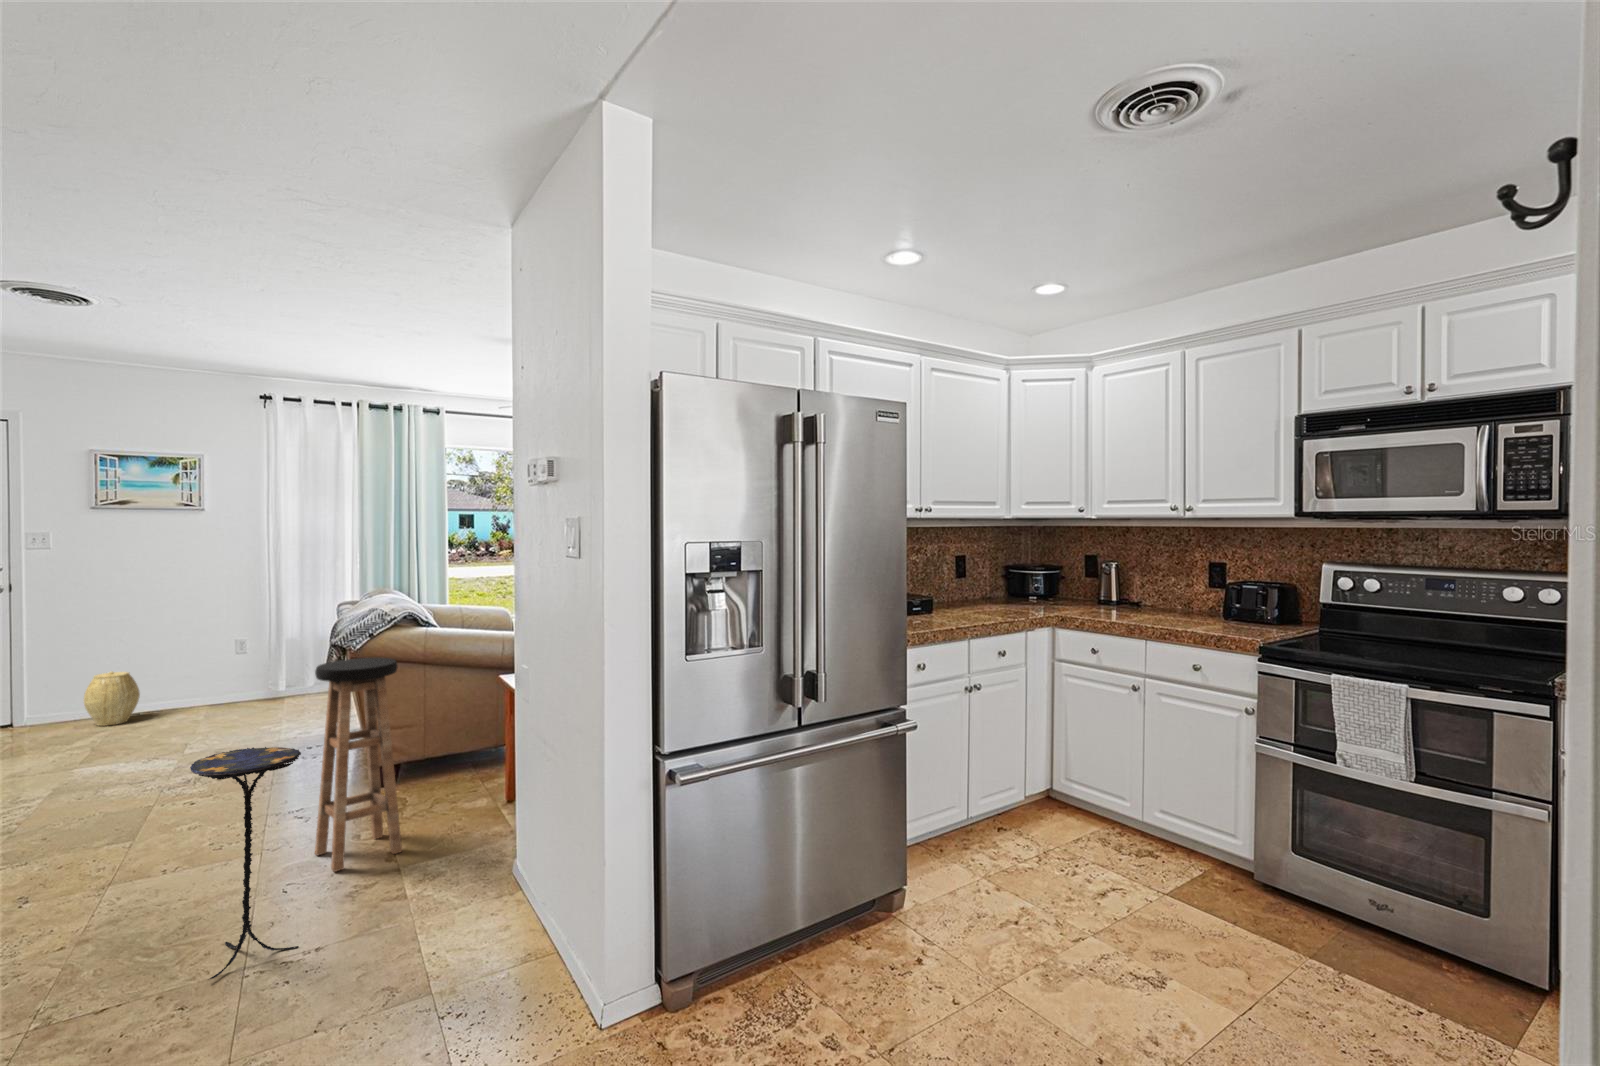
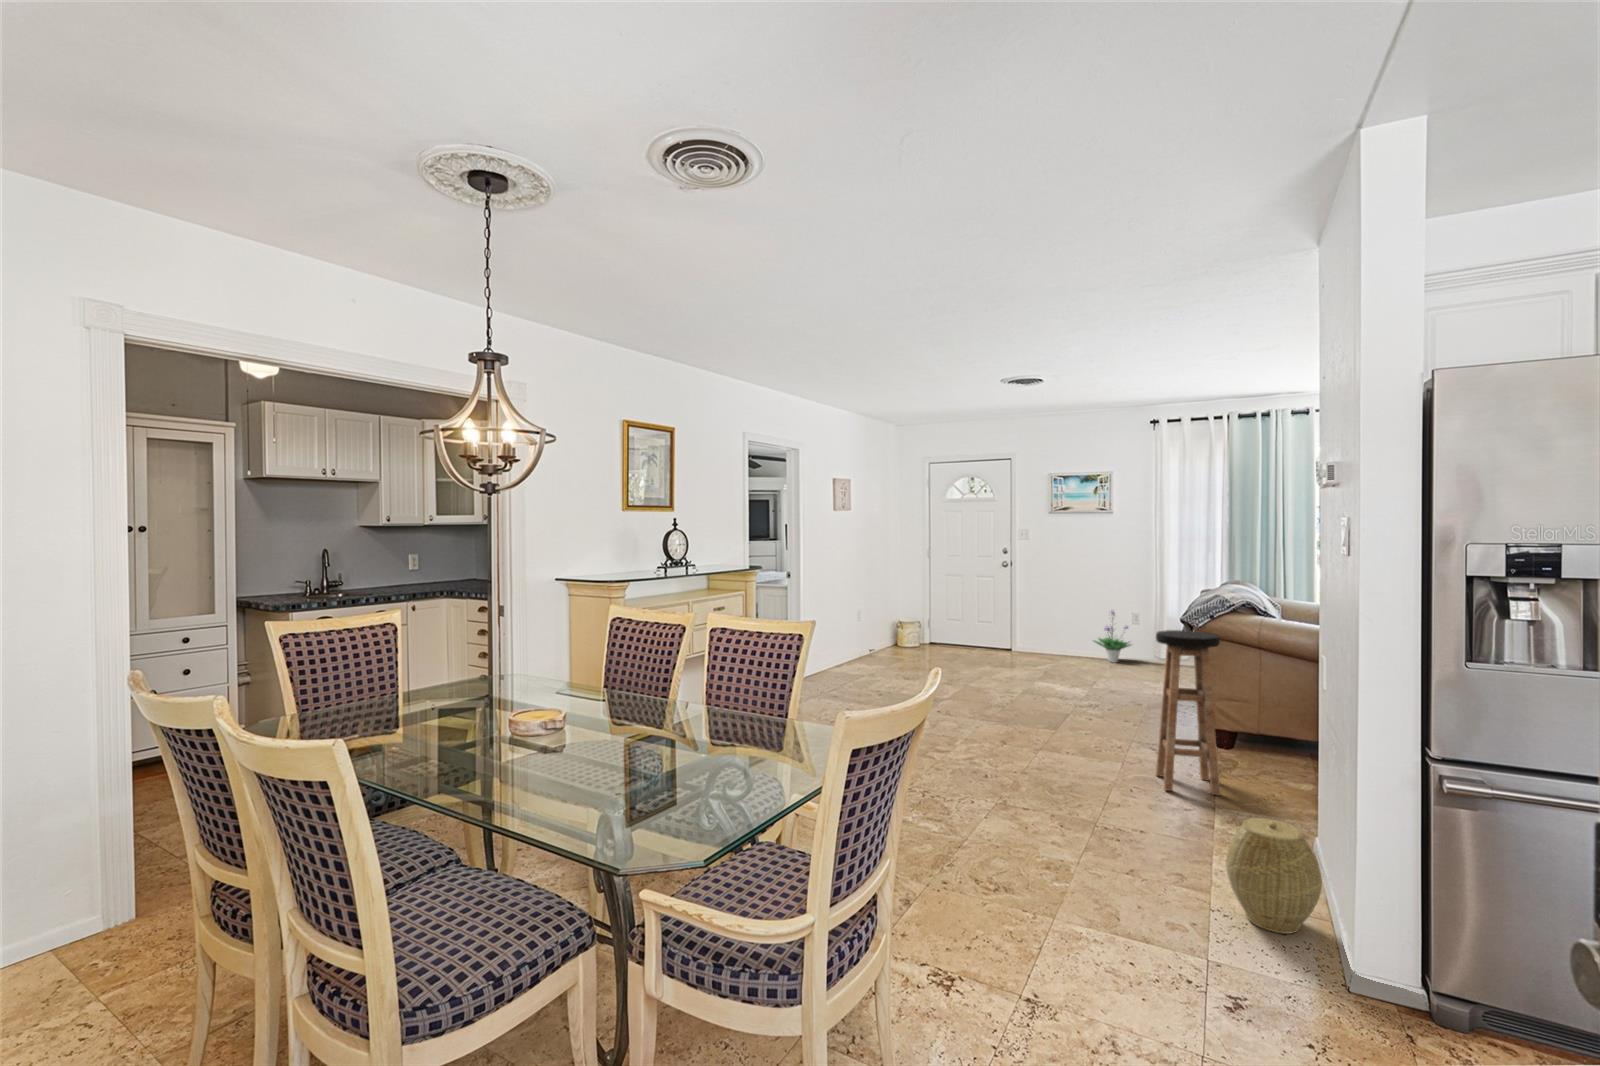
potted plant: none [174,641,240,713] -> present [1093,611,1131,662]
woven basket: present [84,671,140,726] -> present [1226,818,1322,934]
side table: present [190,747,301,979] -> none [1066,677,1133,826]

